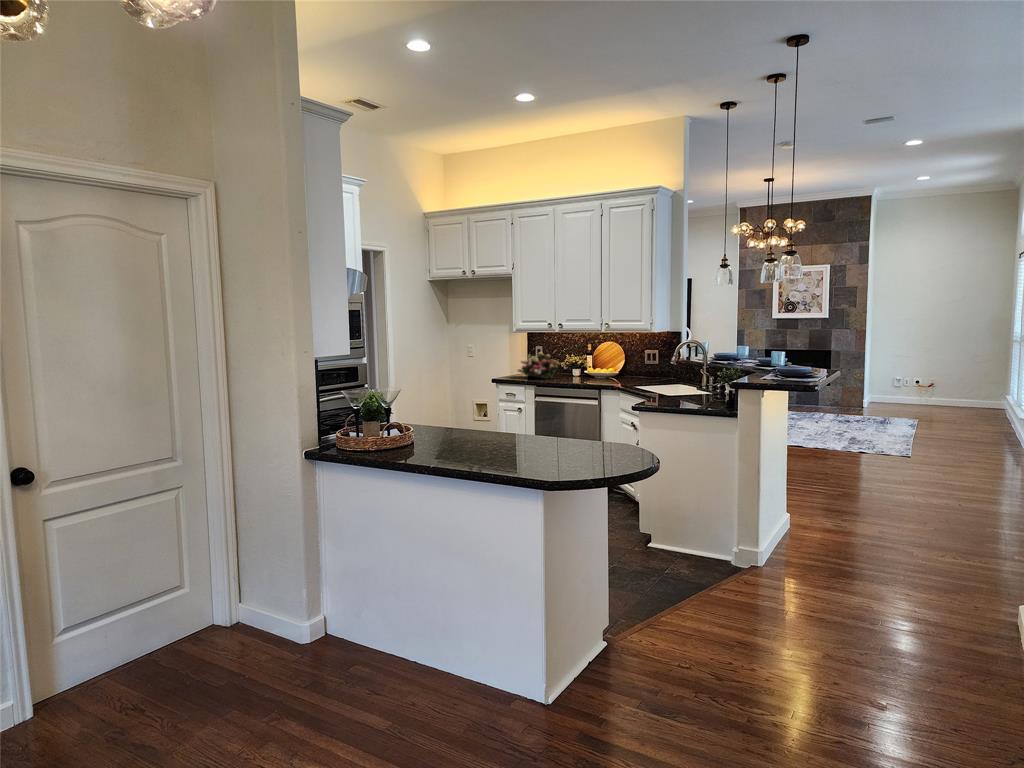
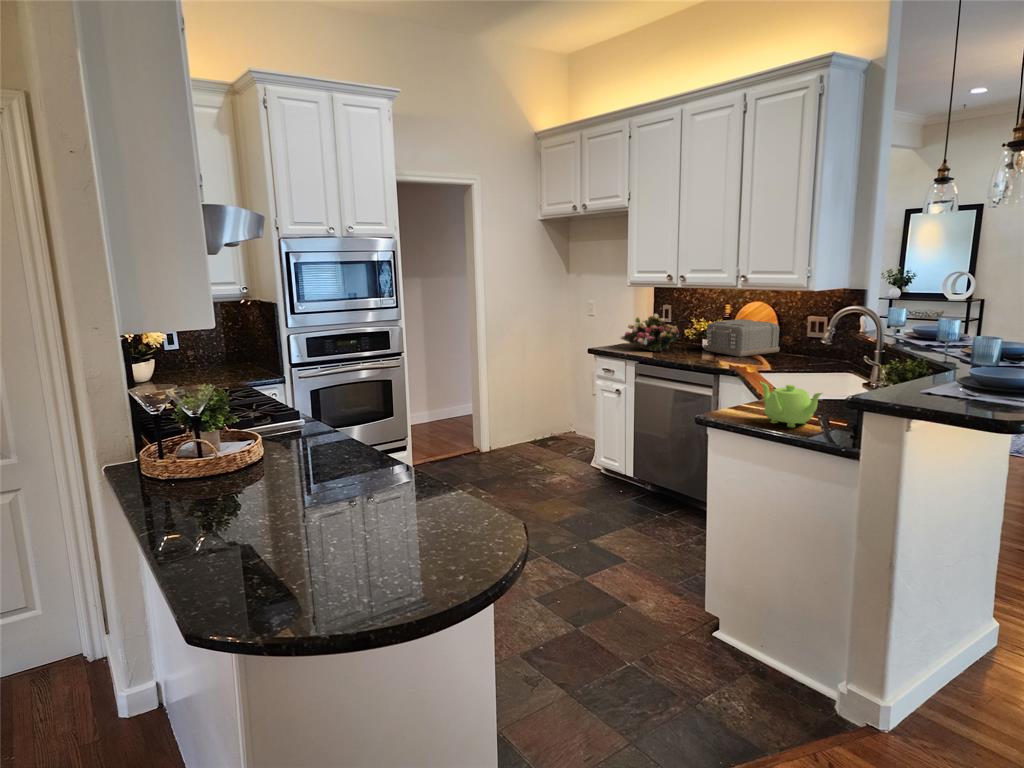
toaster: none [578,354,628,378] -> present [704,319,779,357]
teapot: none [664,379,704,403] -> present [760,382,822,428]

